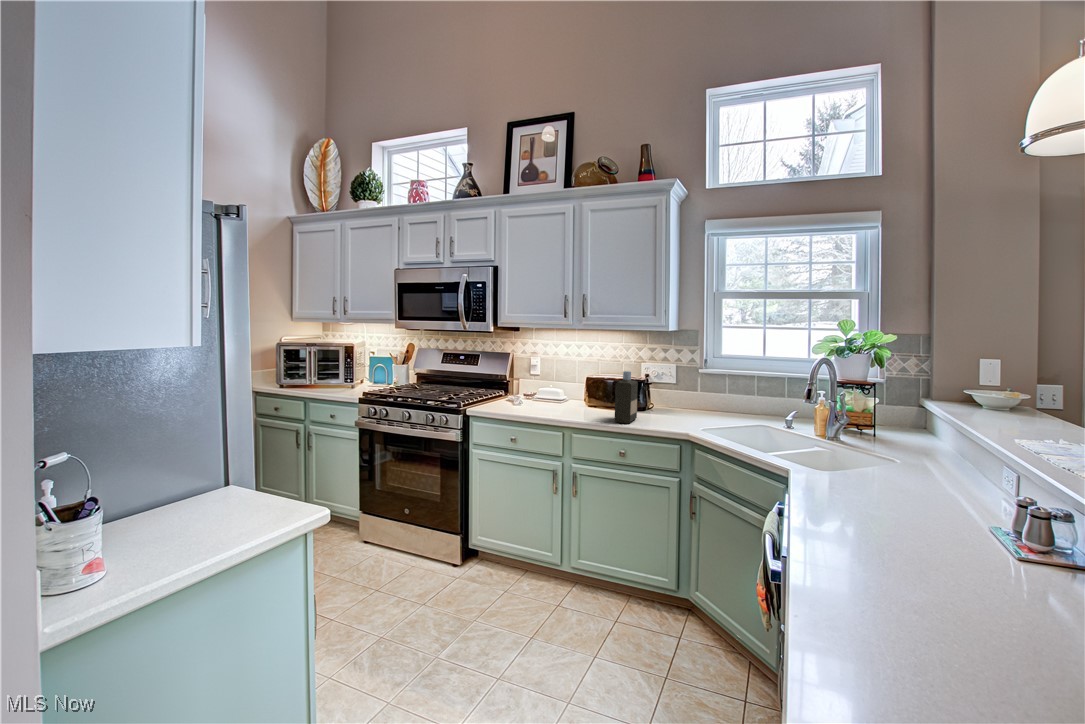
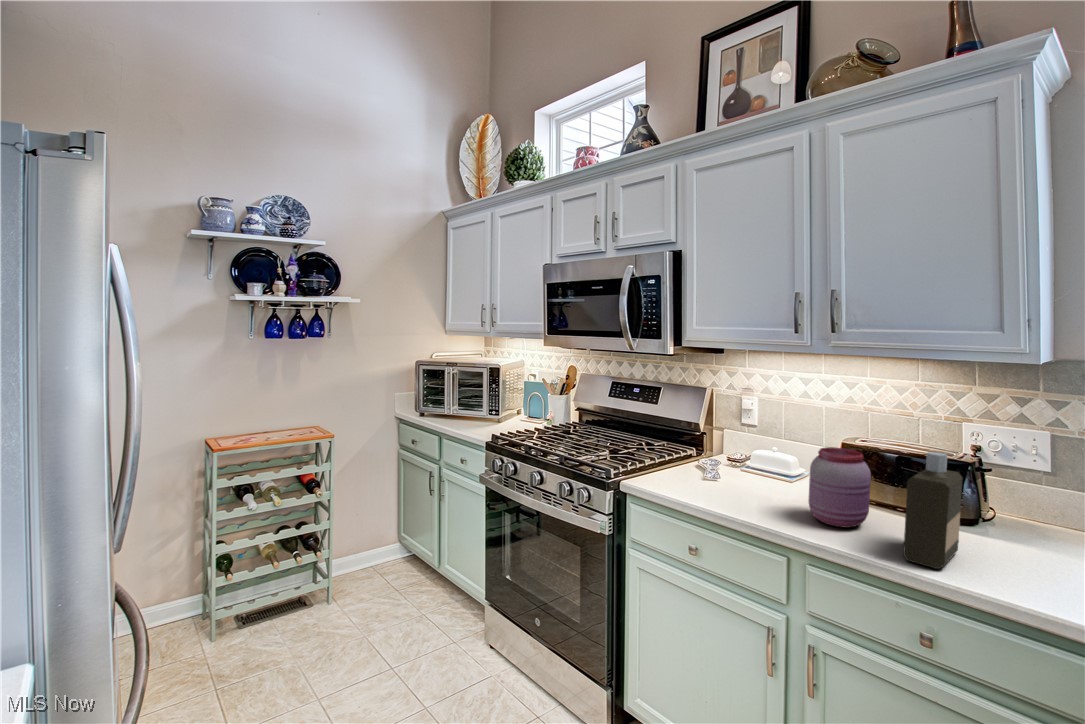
jar: none [573,376,601,416] -> present [809,447,871,528]

